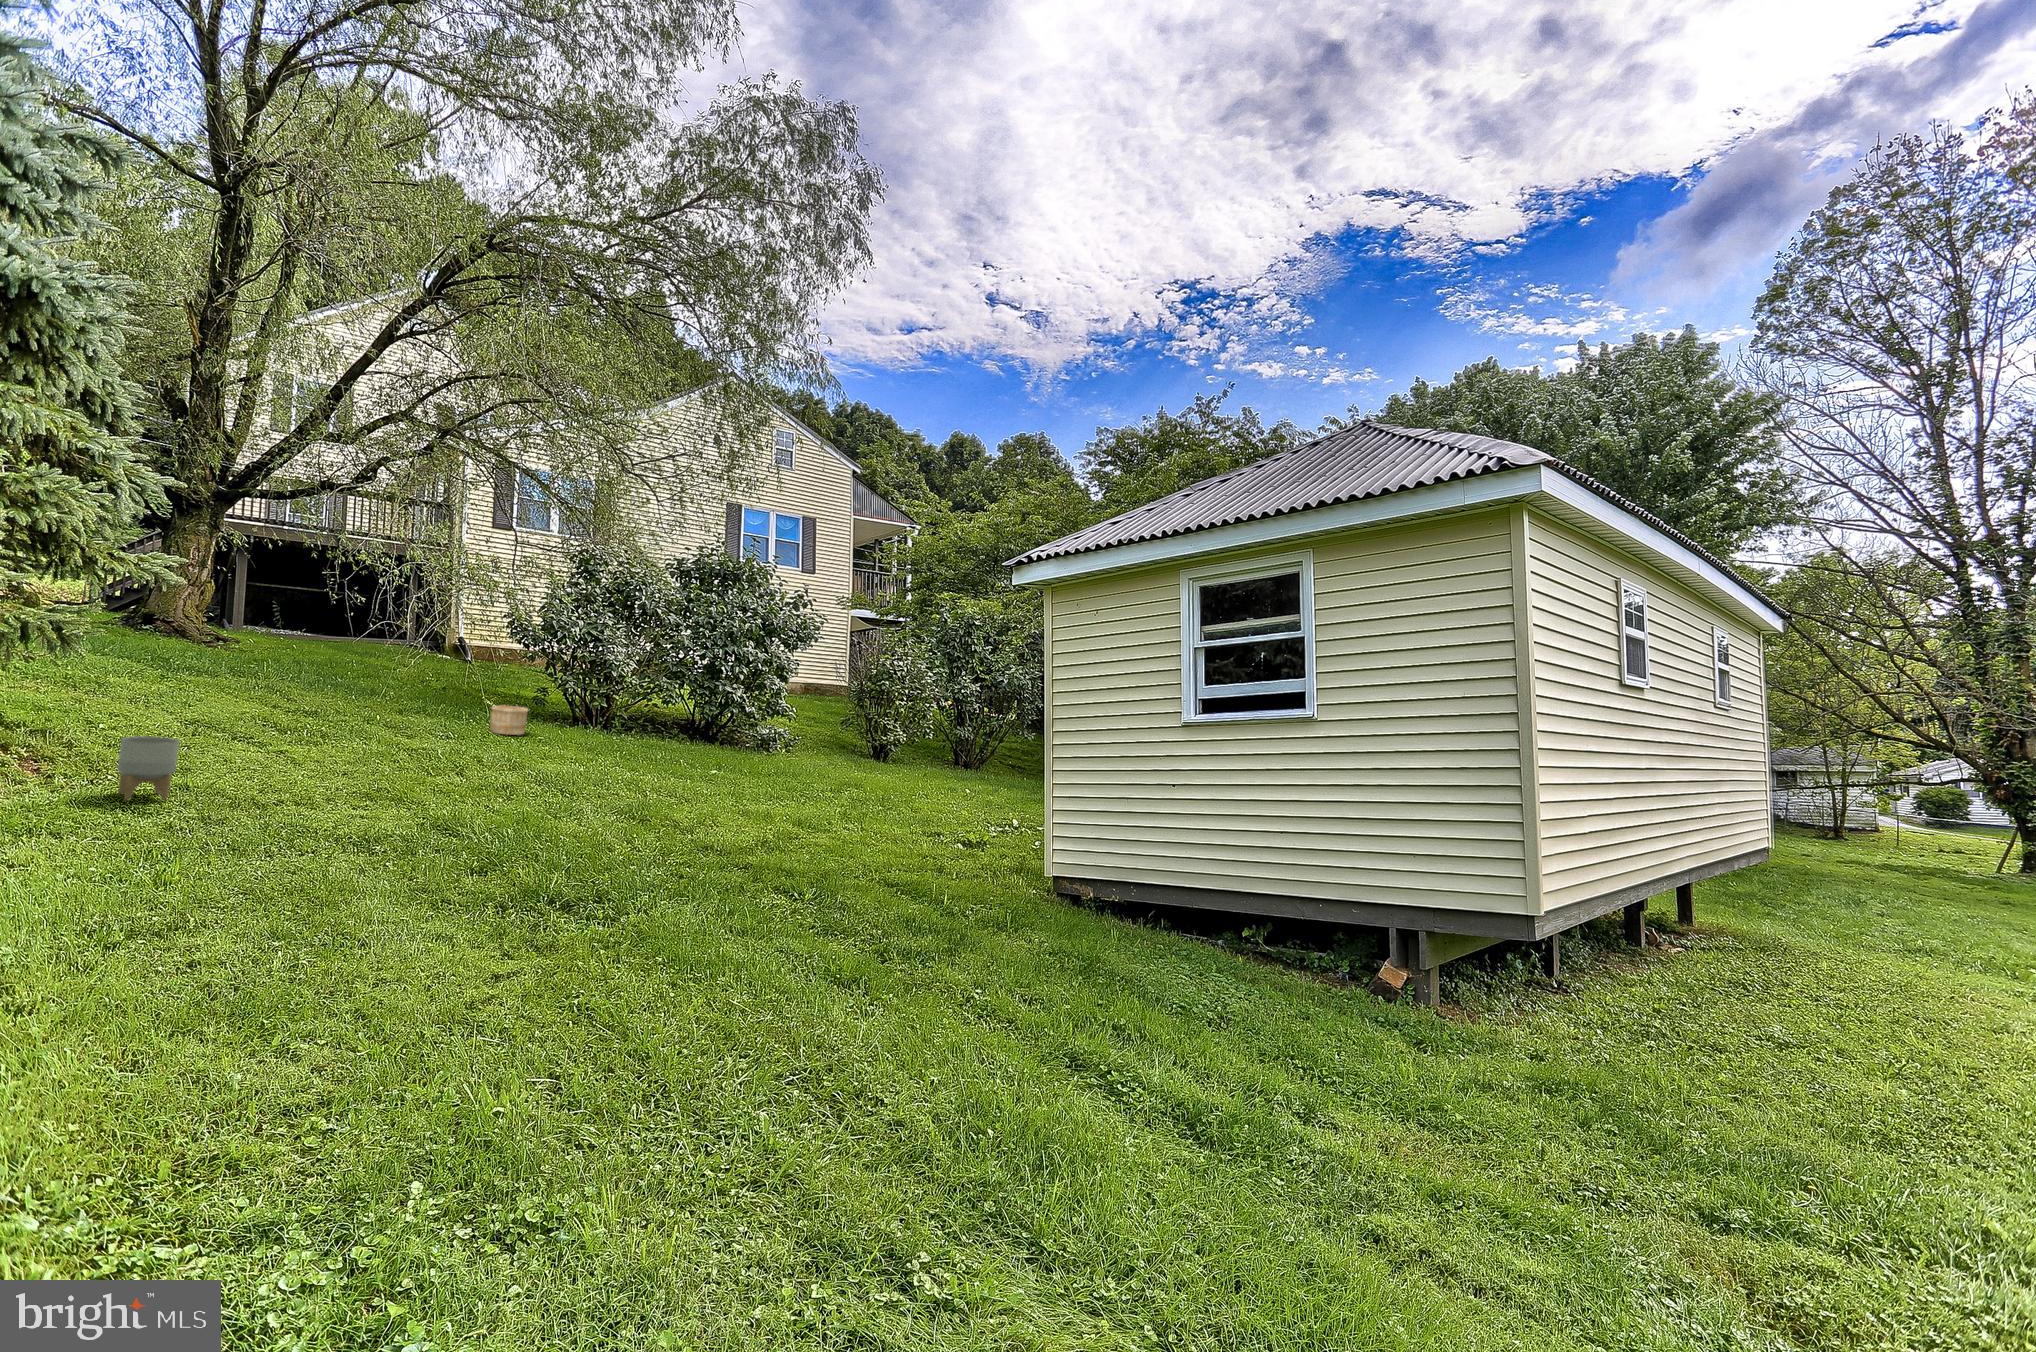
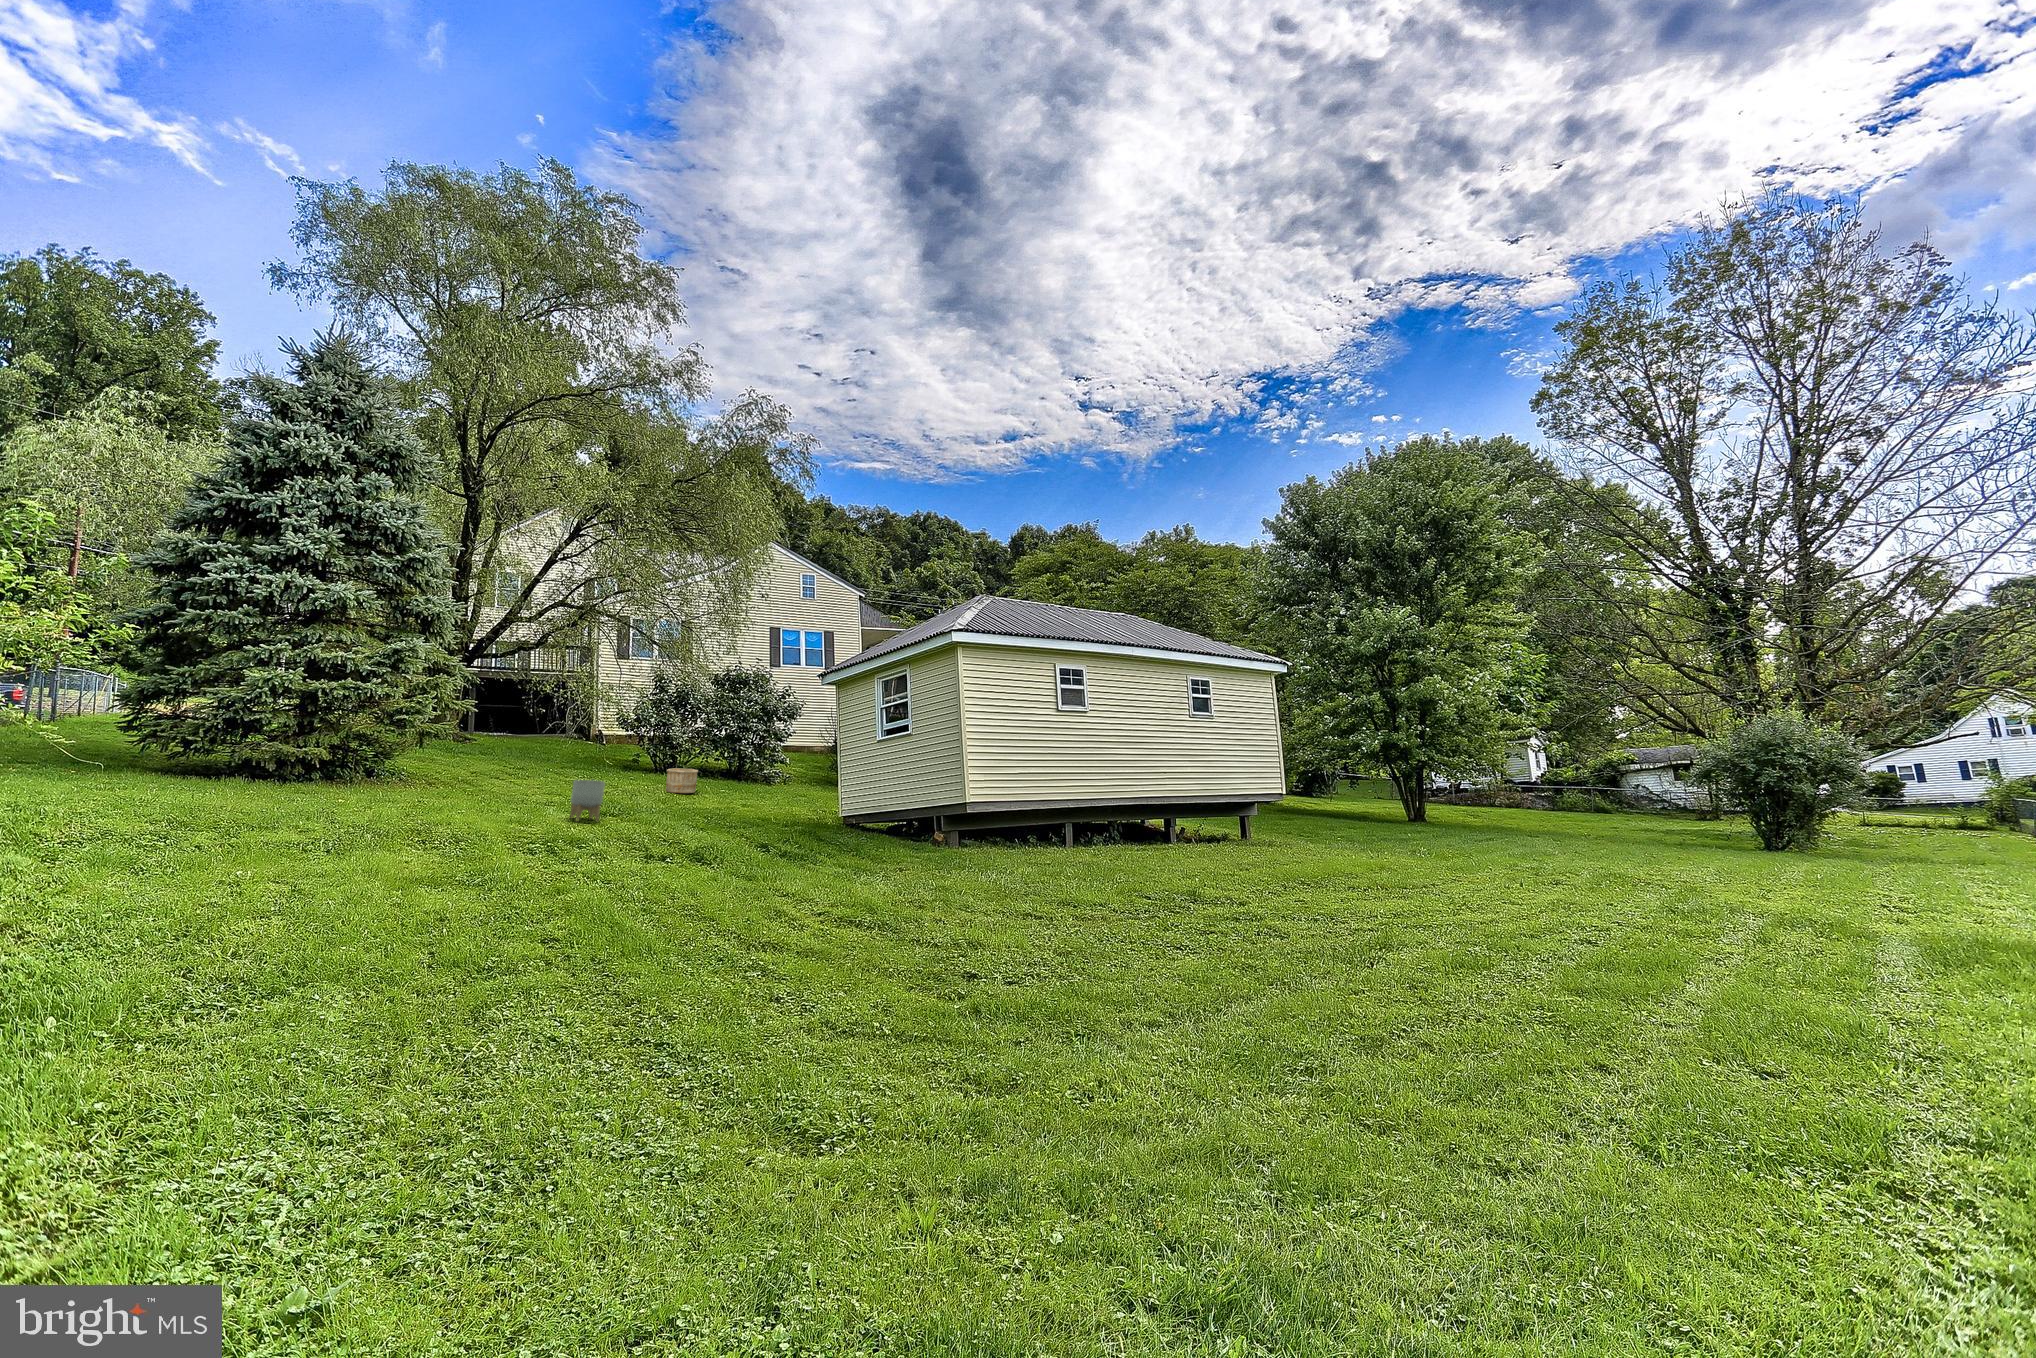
planter: present [117,736,180,801] -> present [570,780,605,821]

